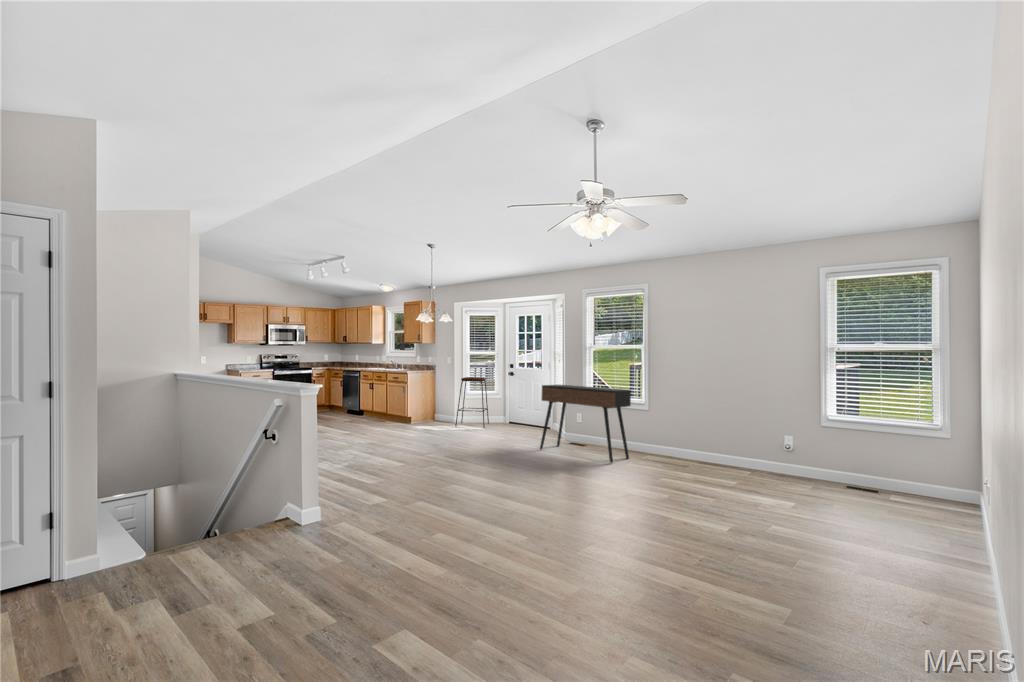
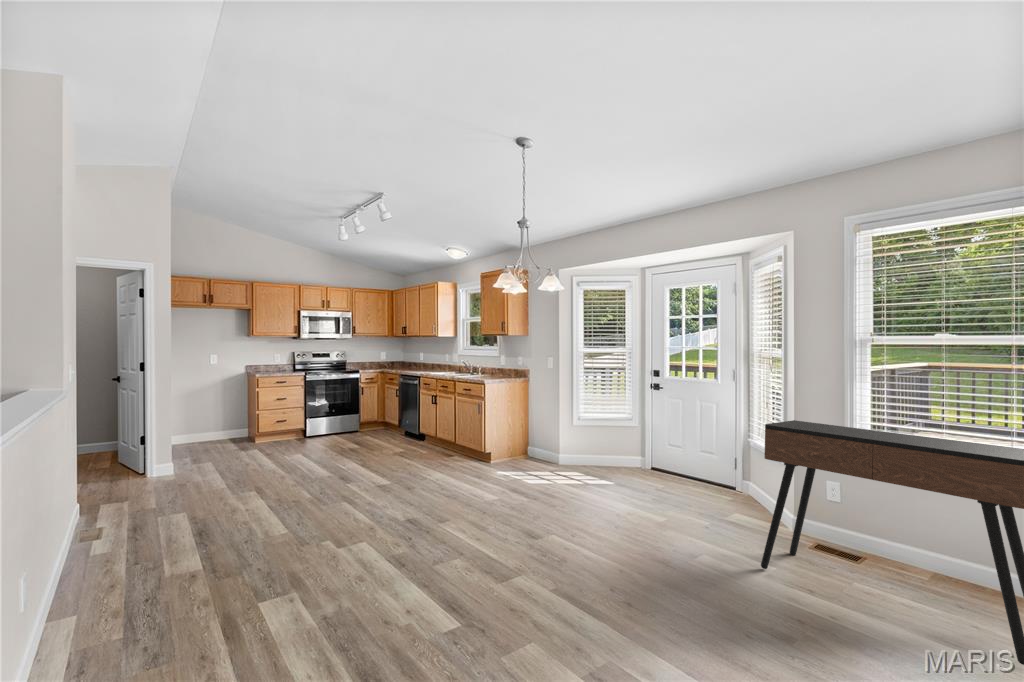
bar stool: present [455,377,489,428] -> none [561,391,617,480]

